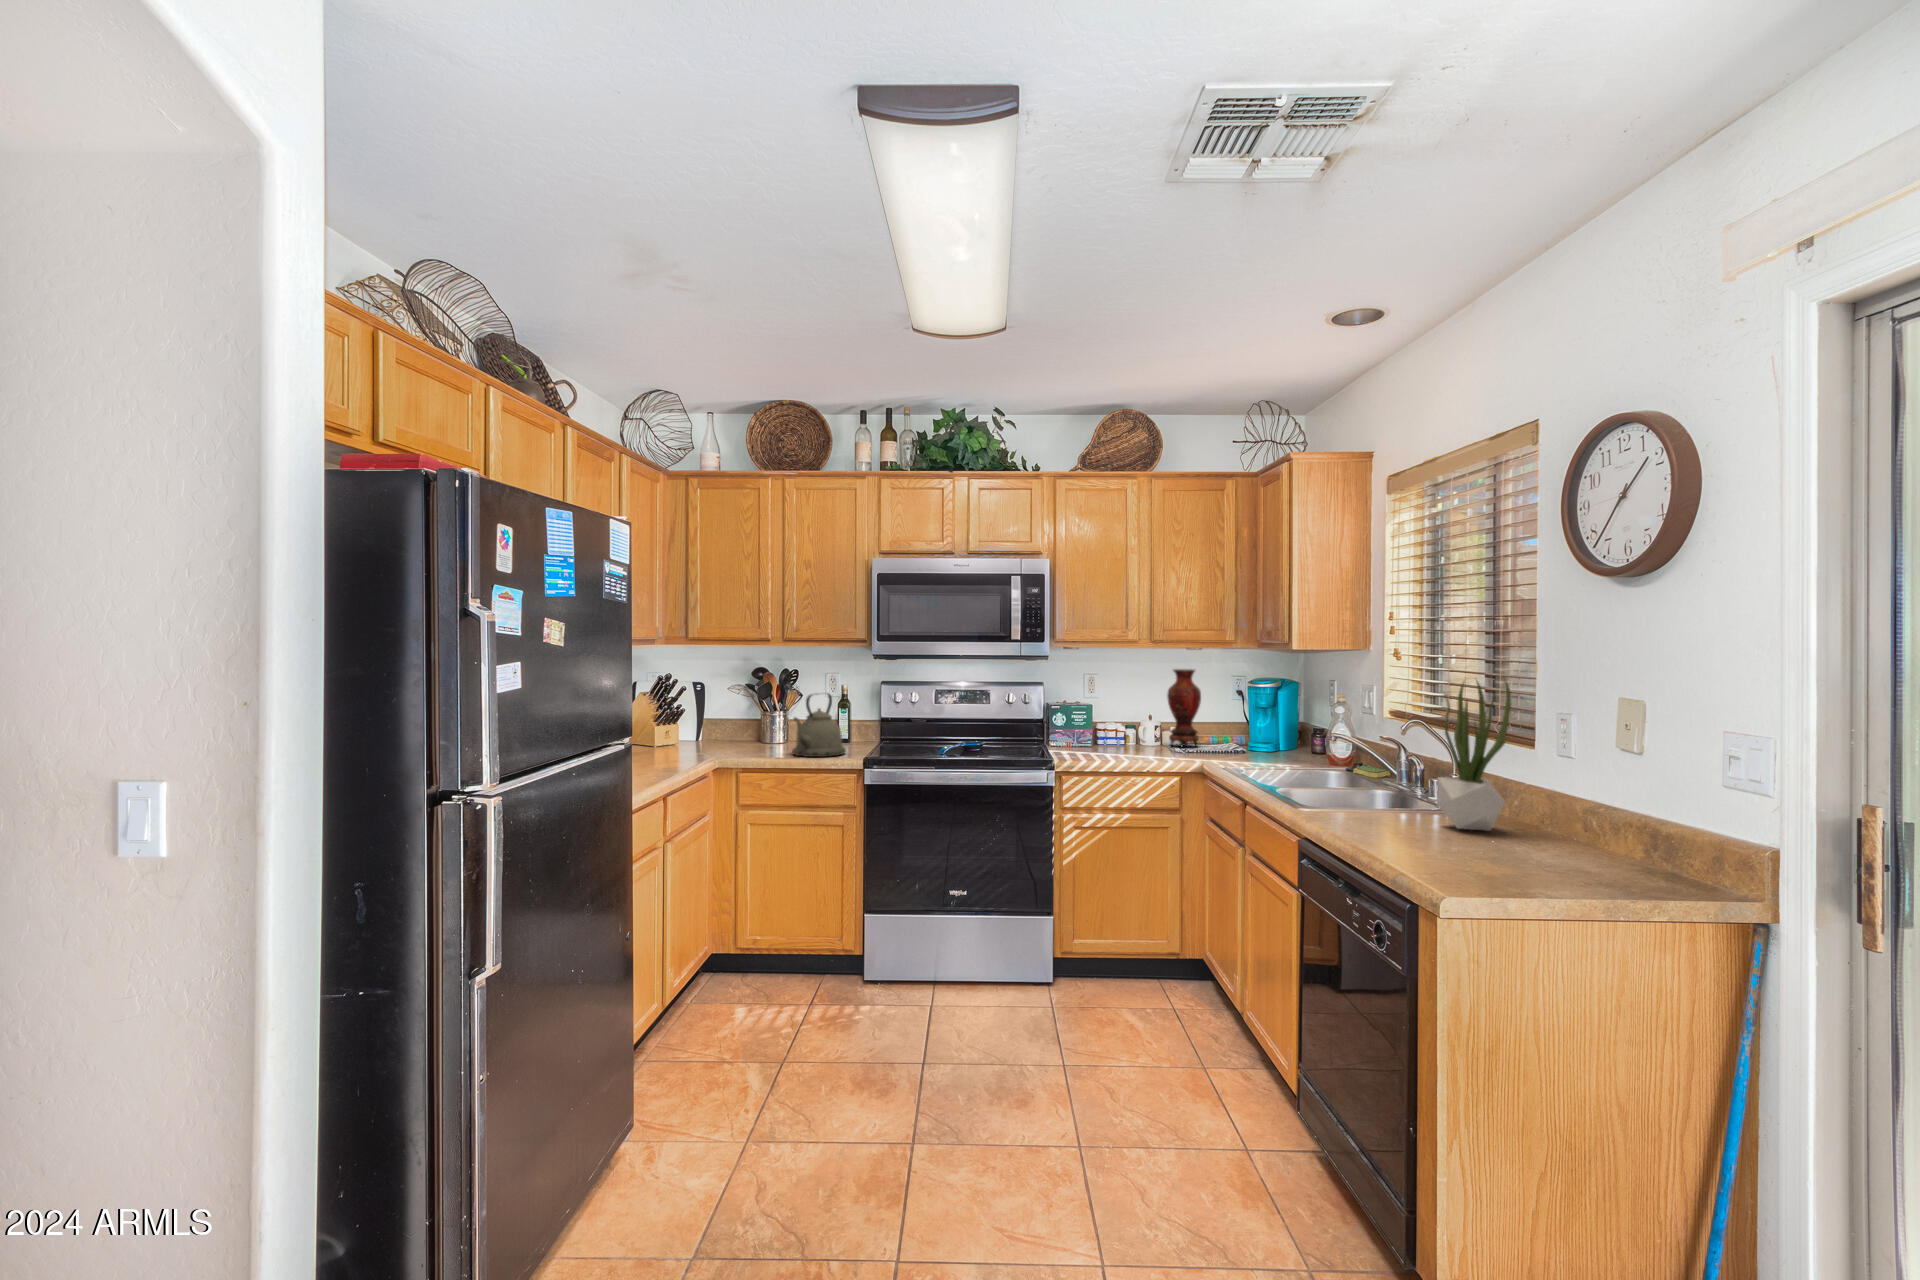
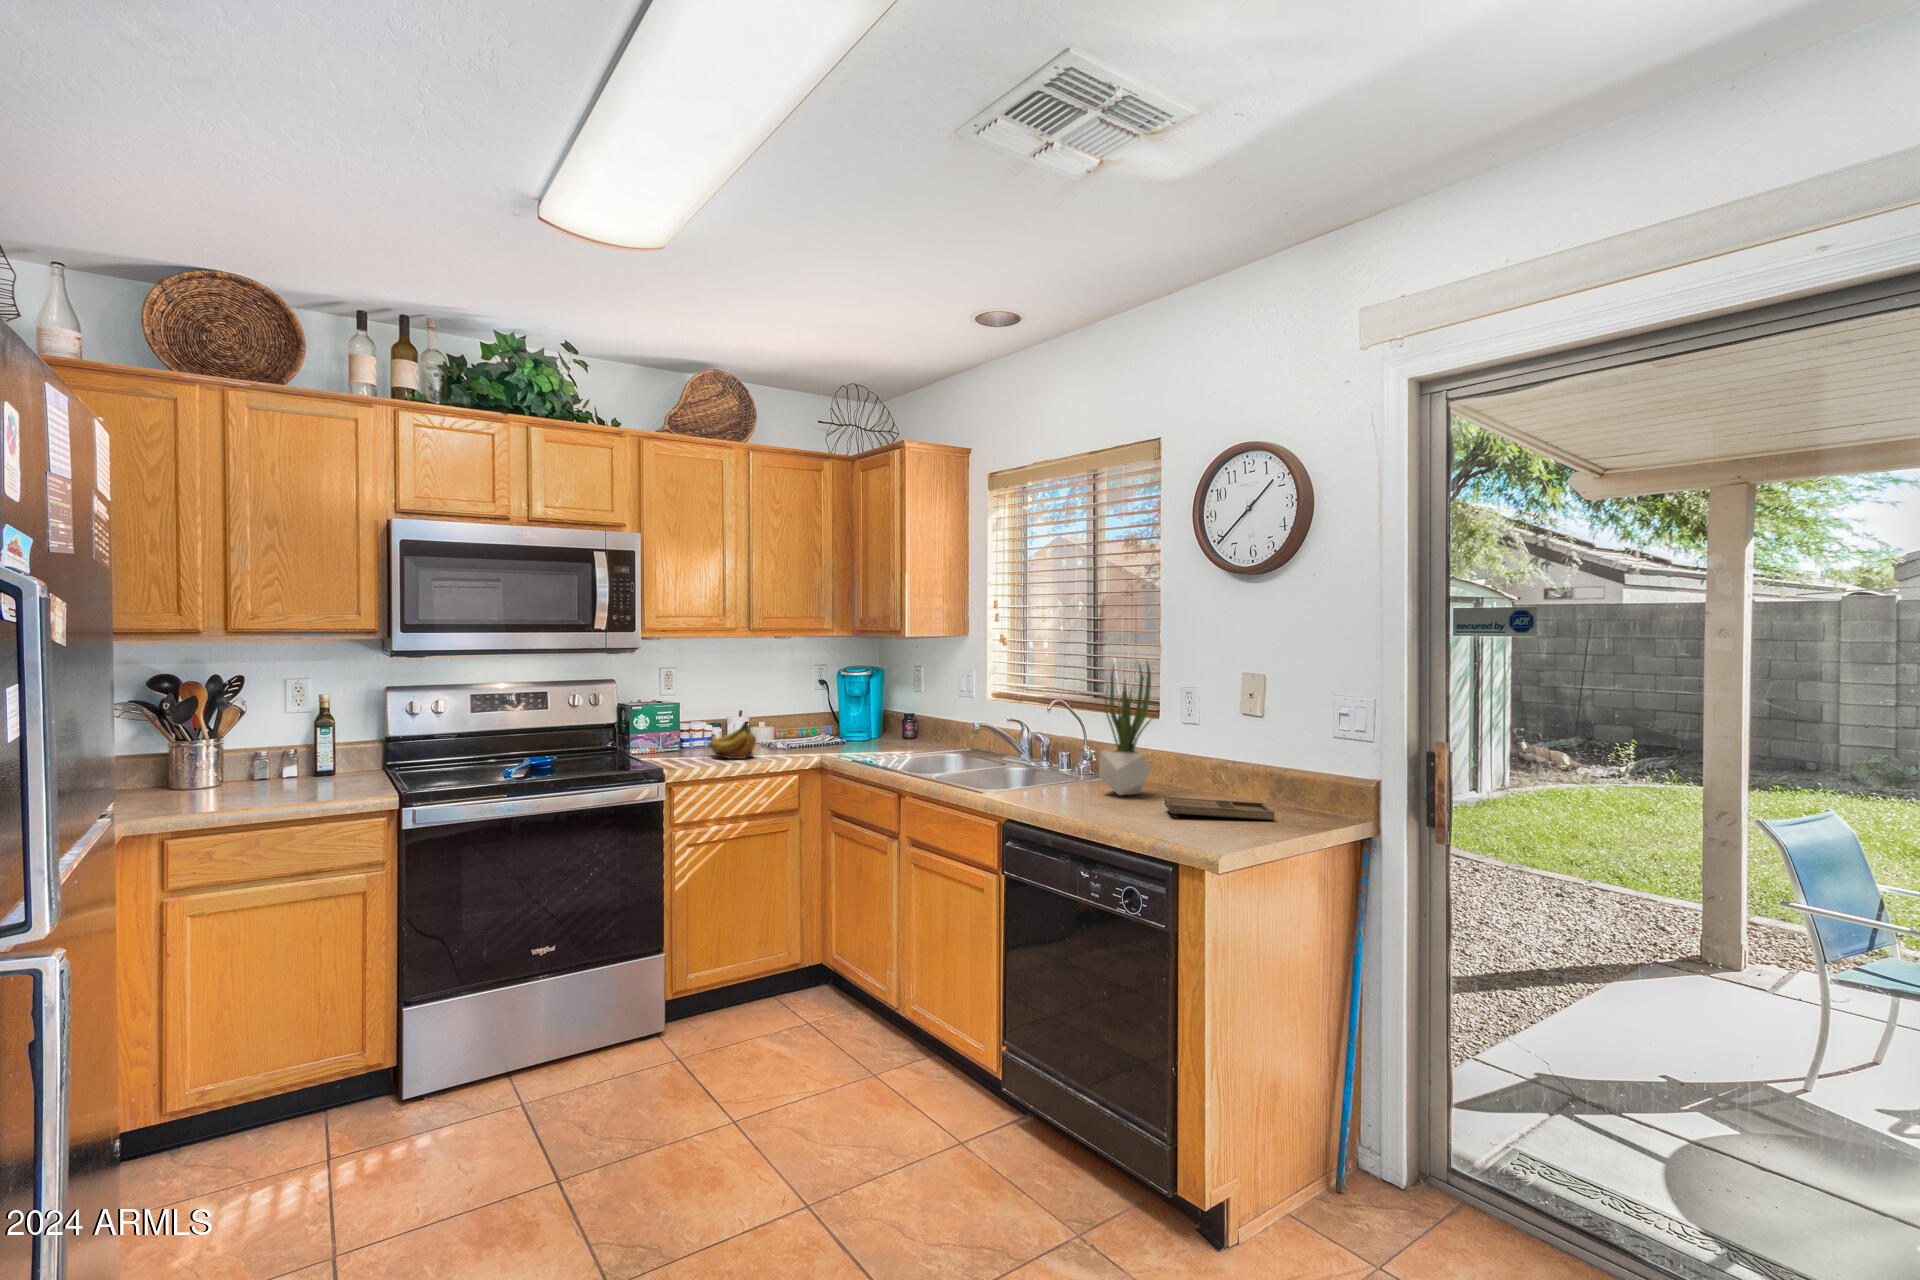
vase: present [1167,669,1201,747] -> none [755,659,790,744]
kettle: present [792,694,846,757] -> none [268,706,361,801]
fruit: none [1108,726,1148,758] -> present [708,723,756,759]
tray: none [1477,834,1626,877] -> present [1164,797,1275,820]

